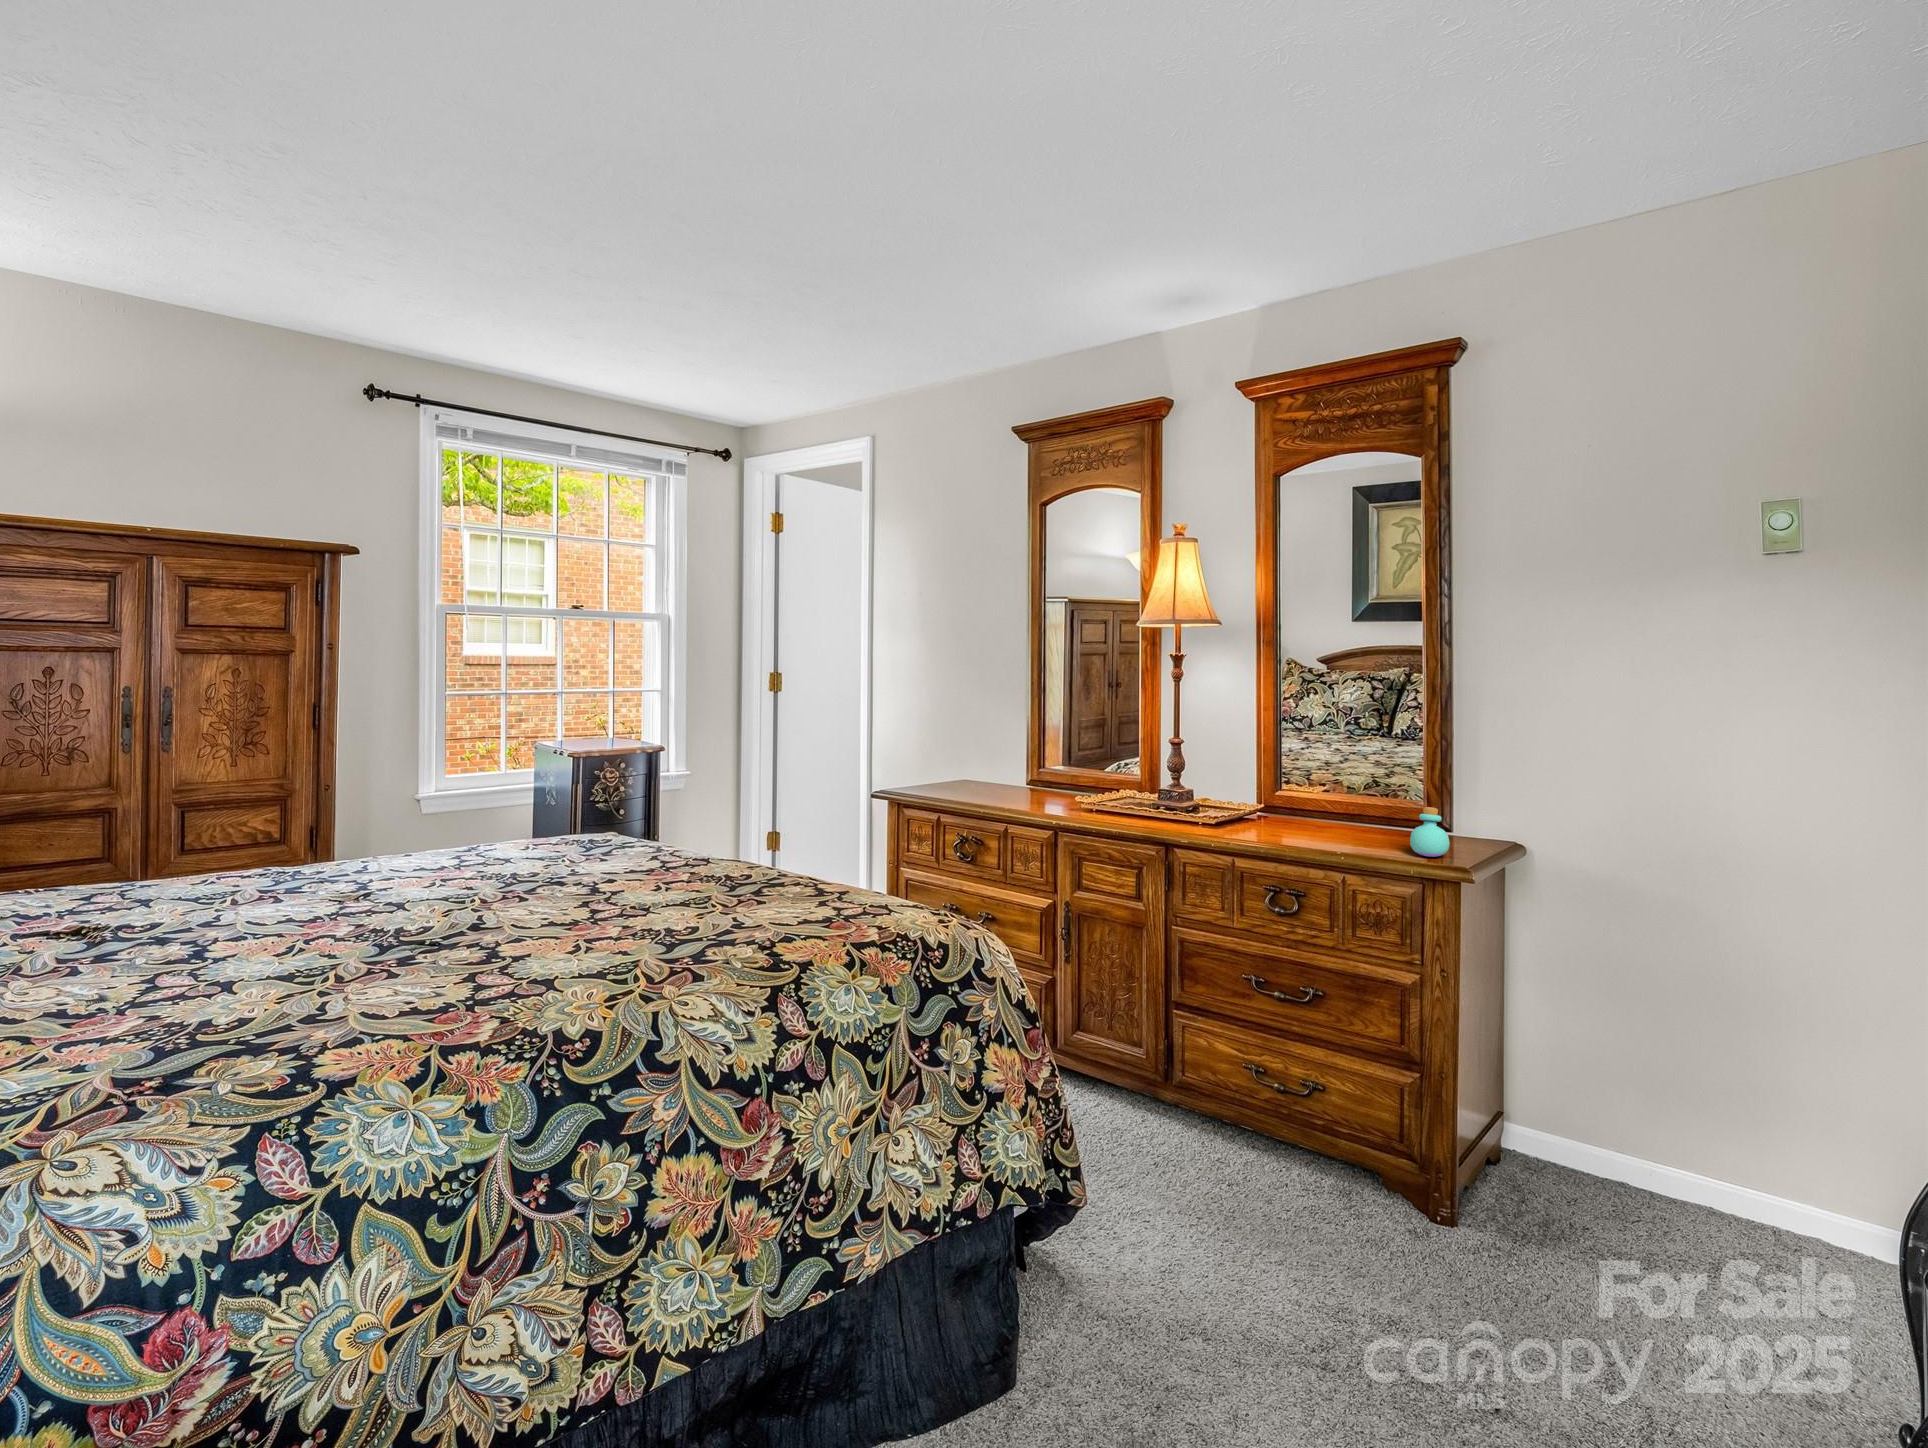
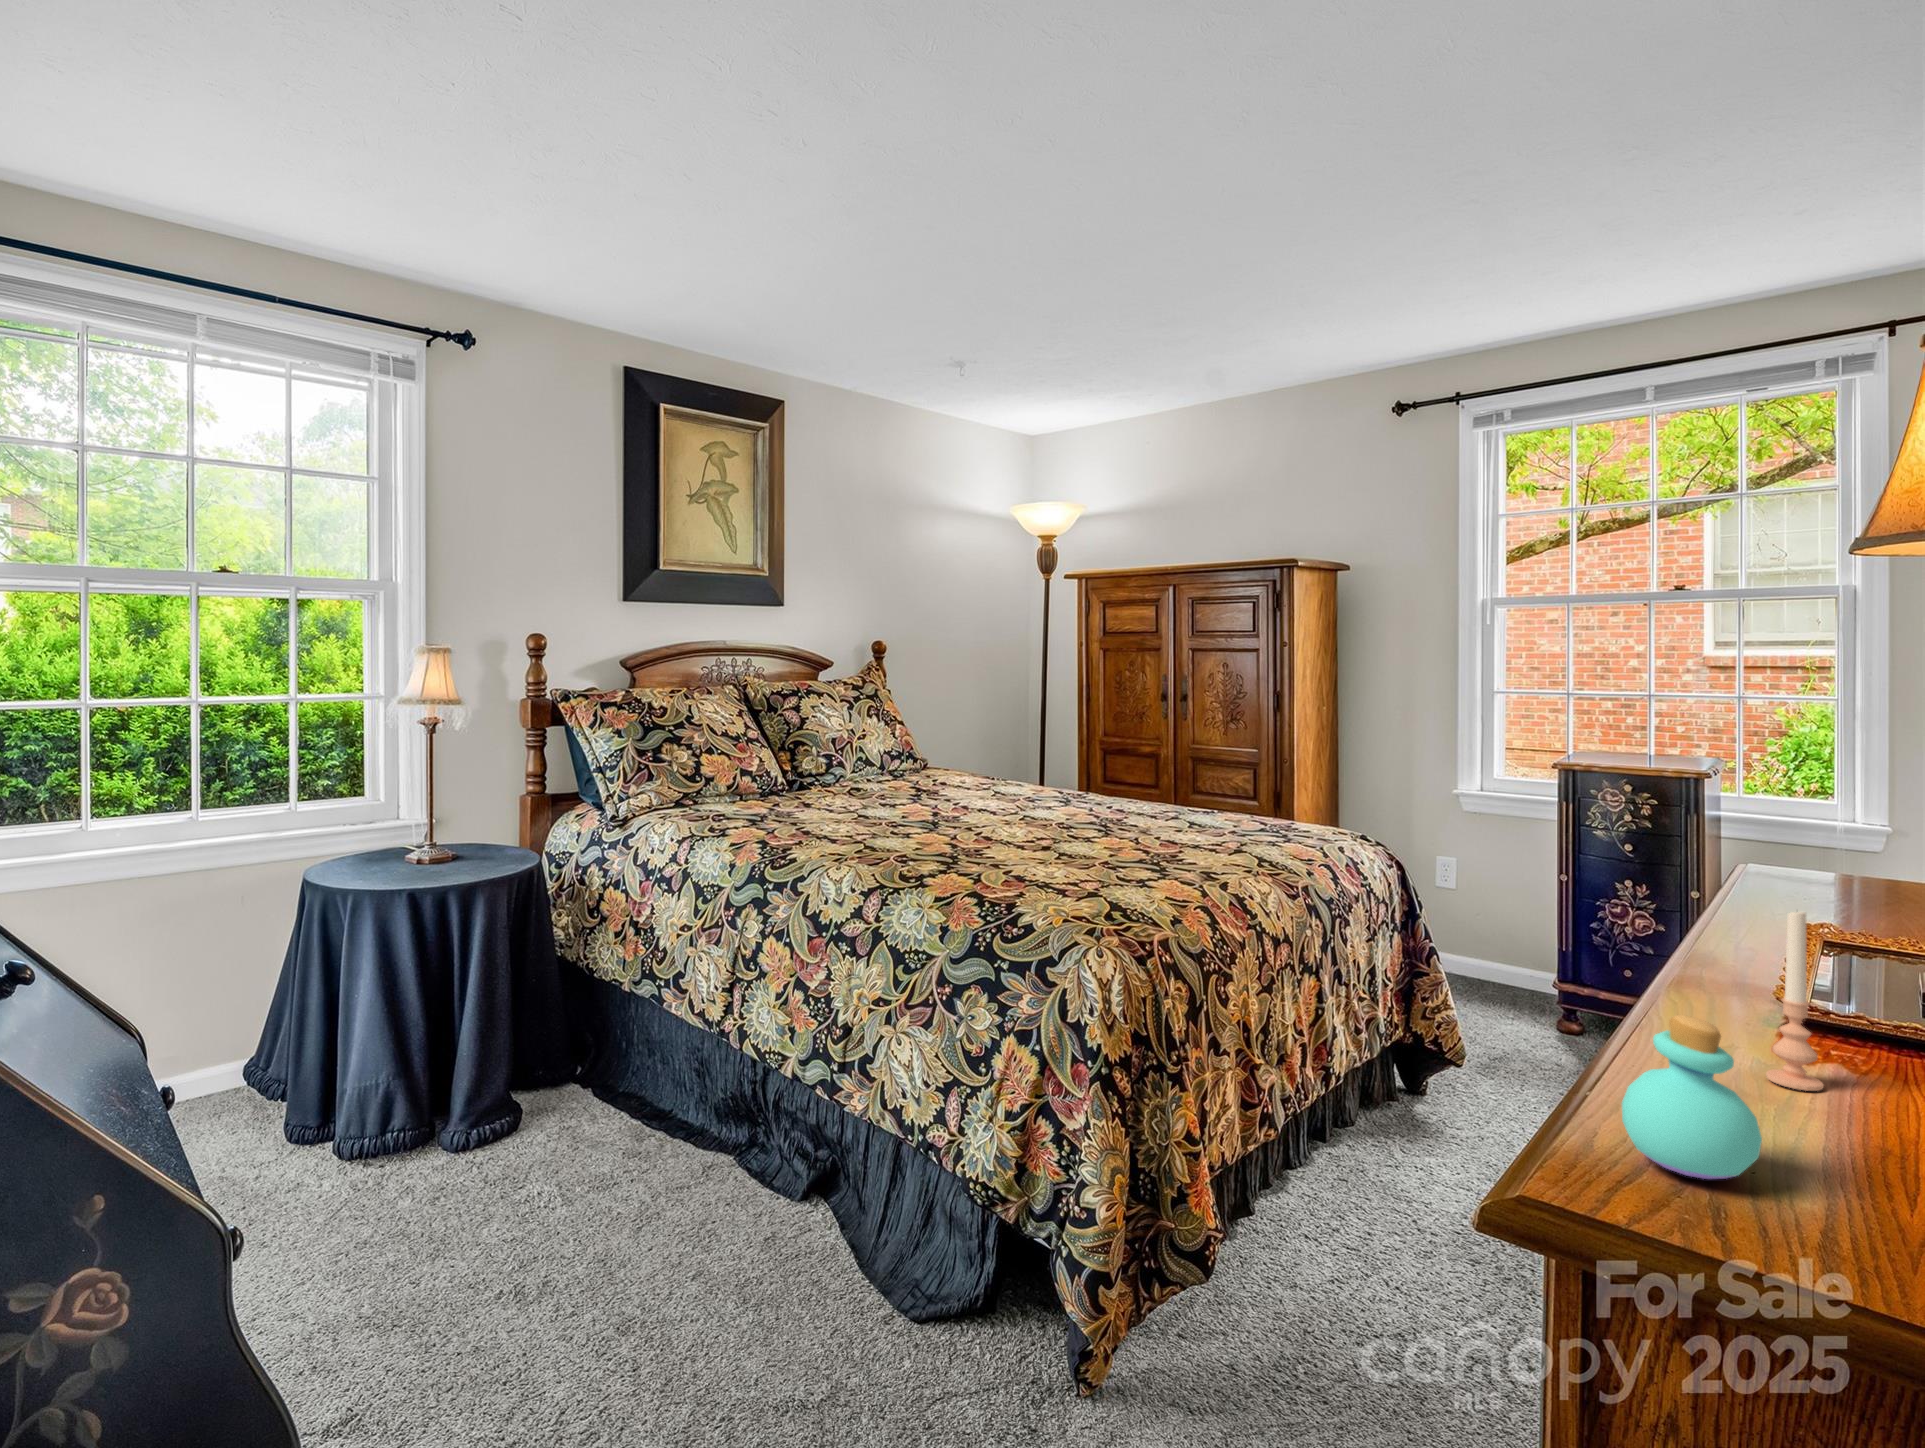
candle: none [1319,775,1335,838] -> present [1766,912,1824,1091]

